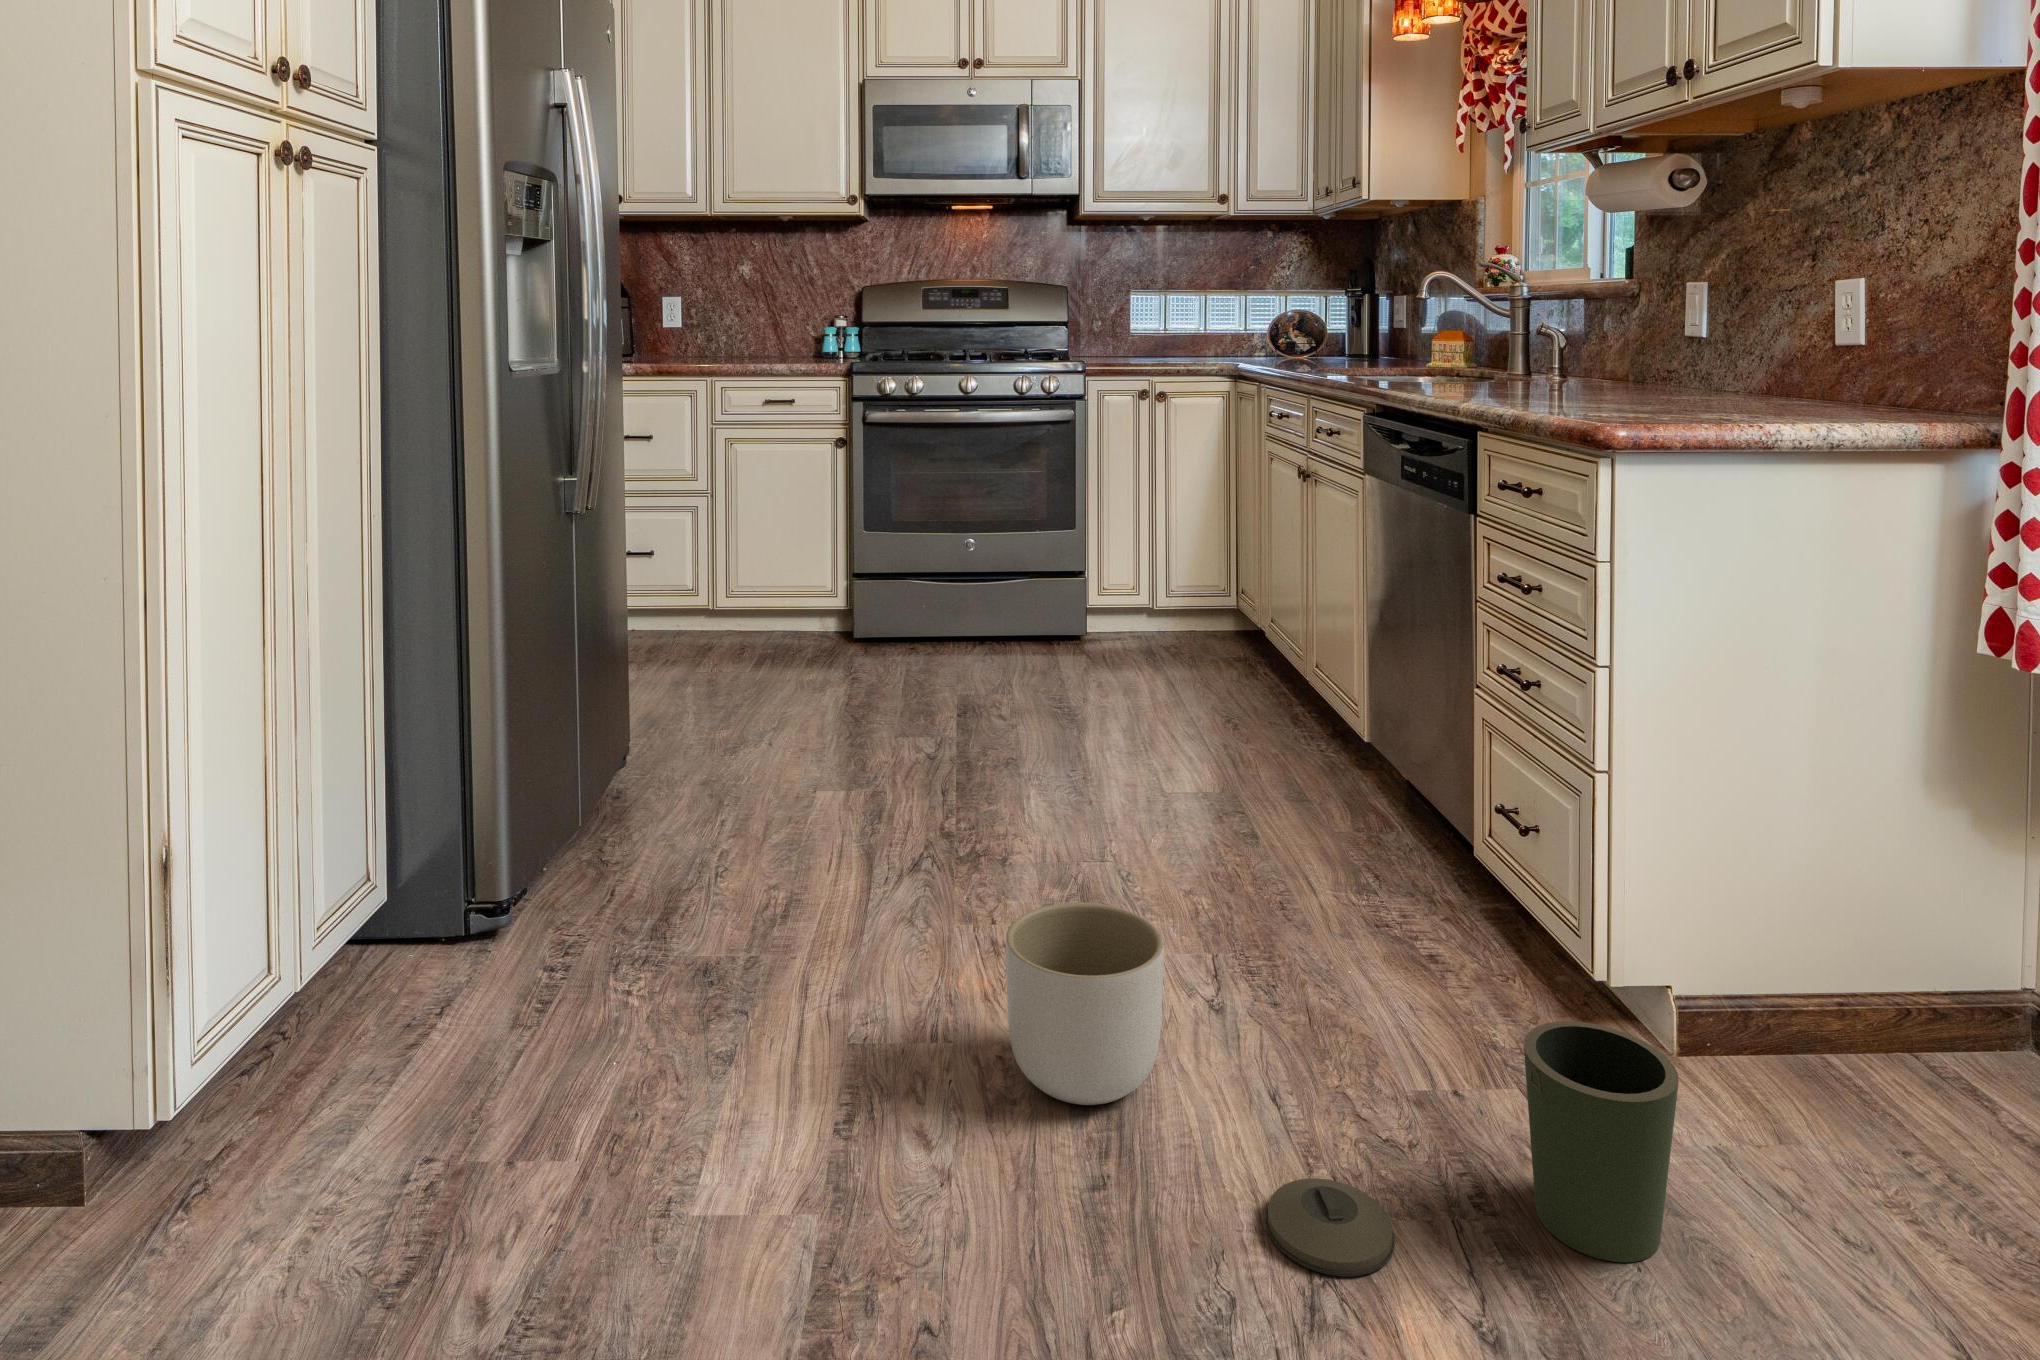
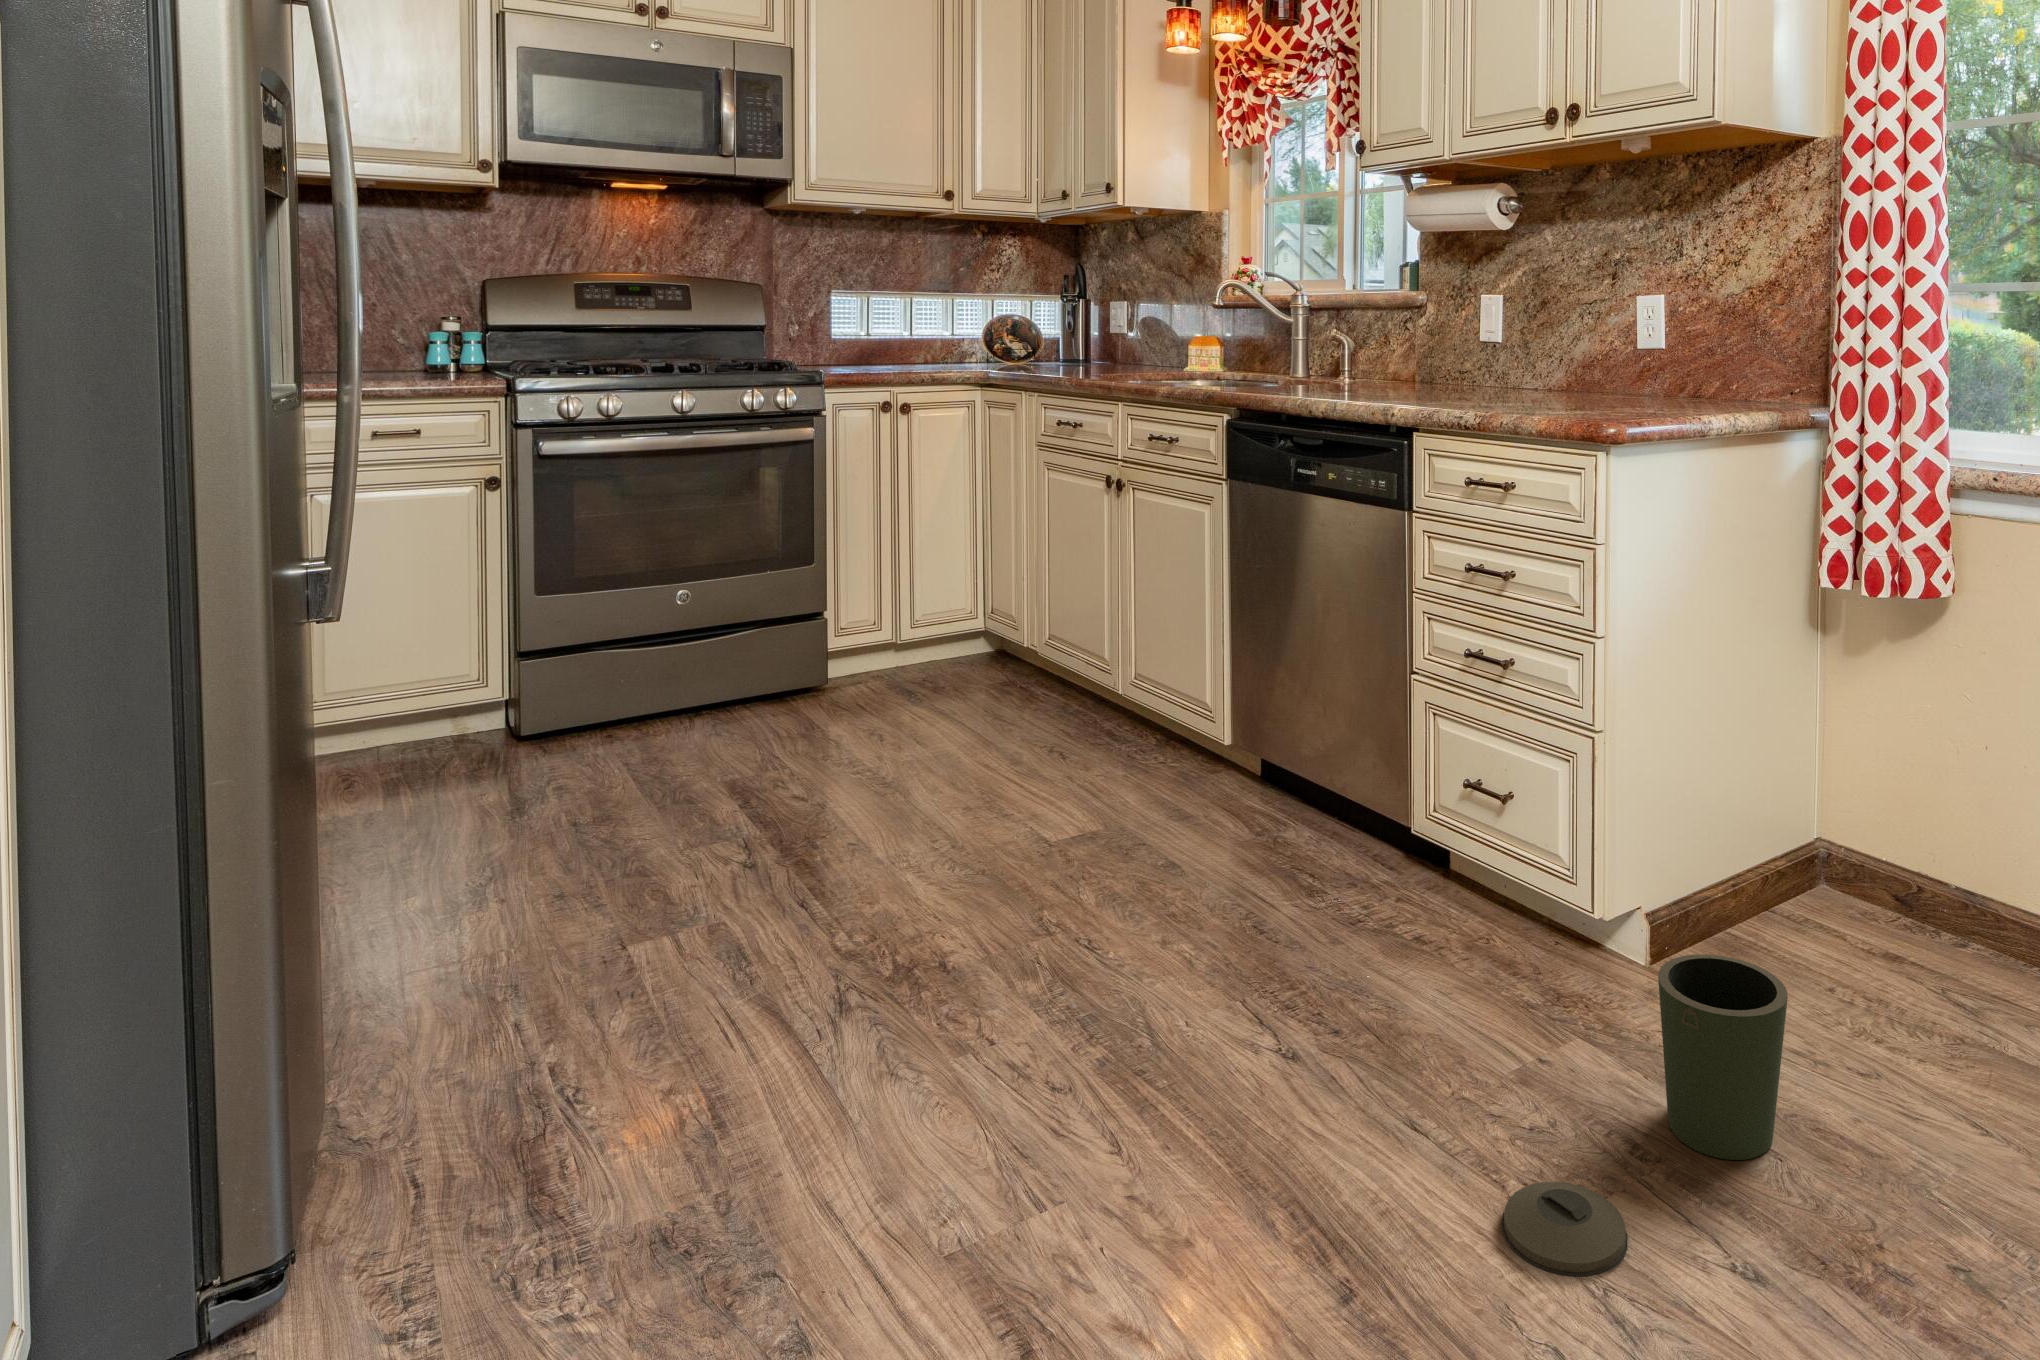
planter: present [1006,902,1164,1105] -> none [1148,980,1325,1216]

